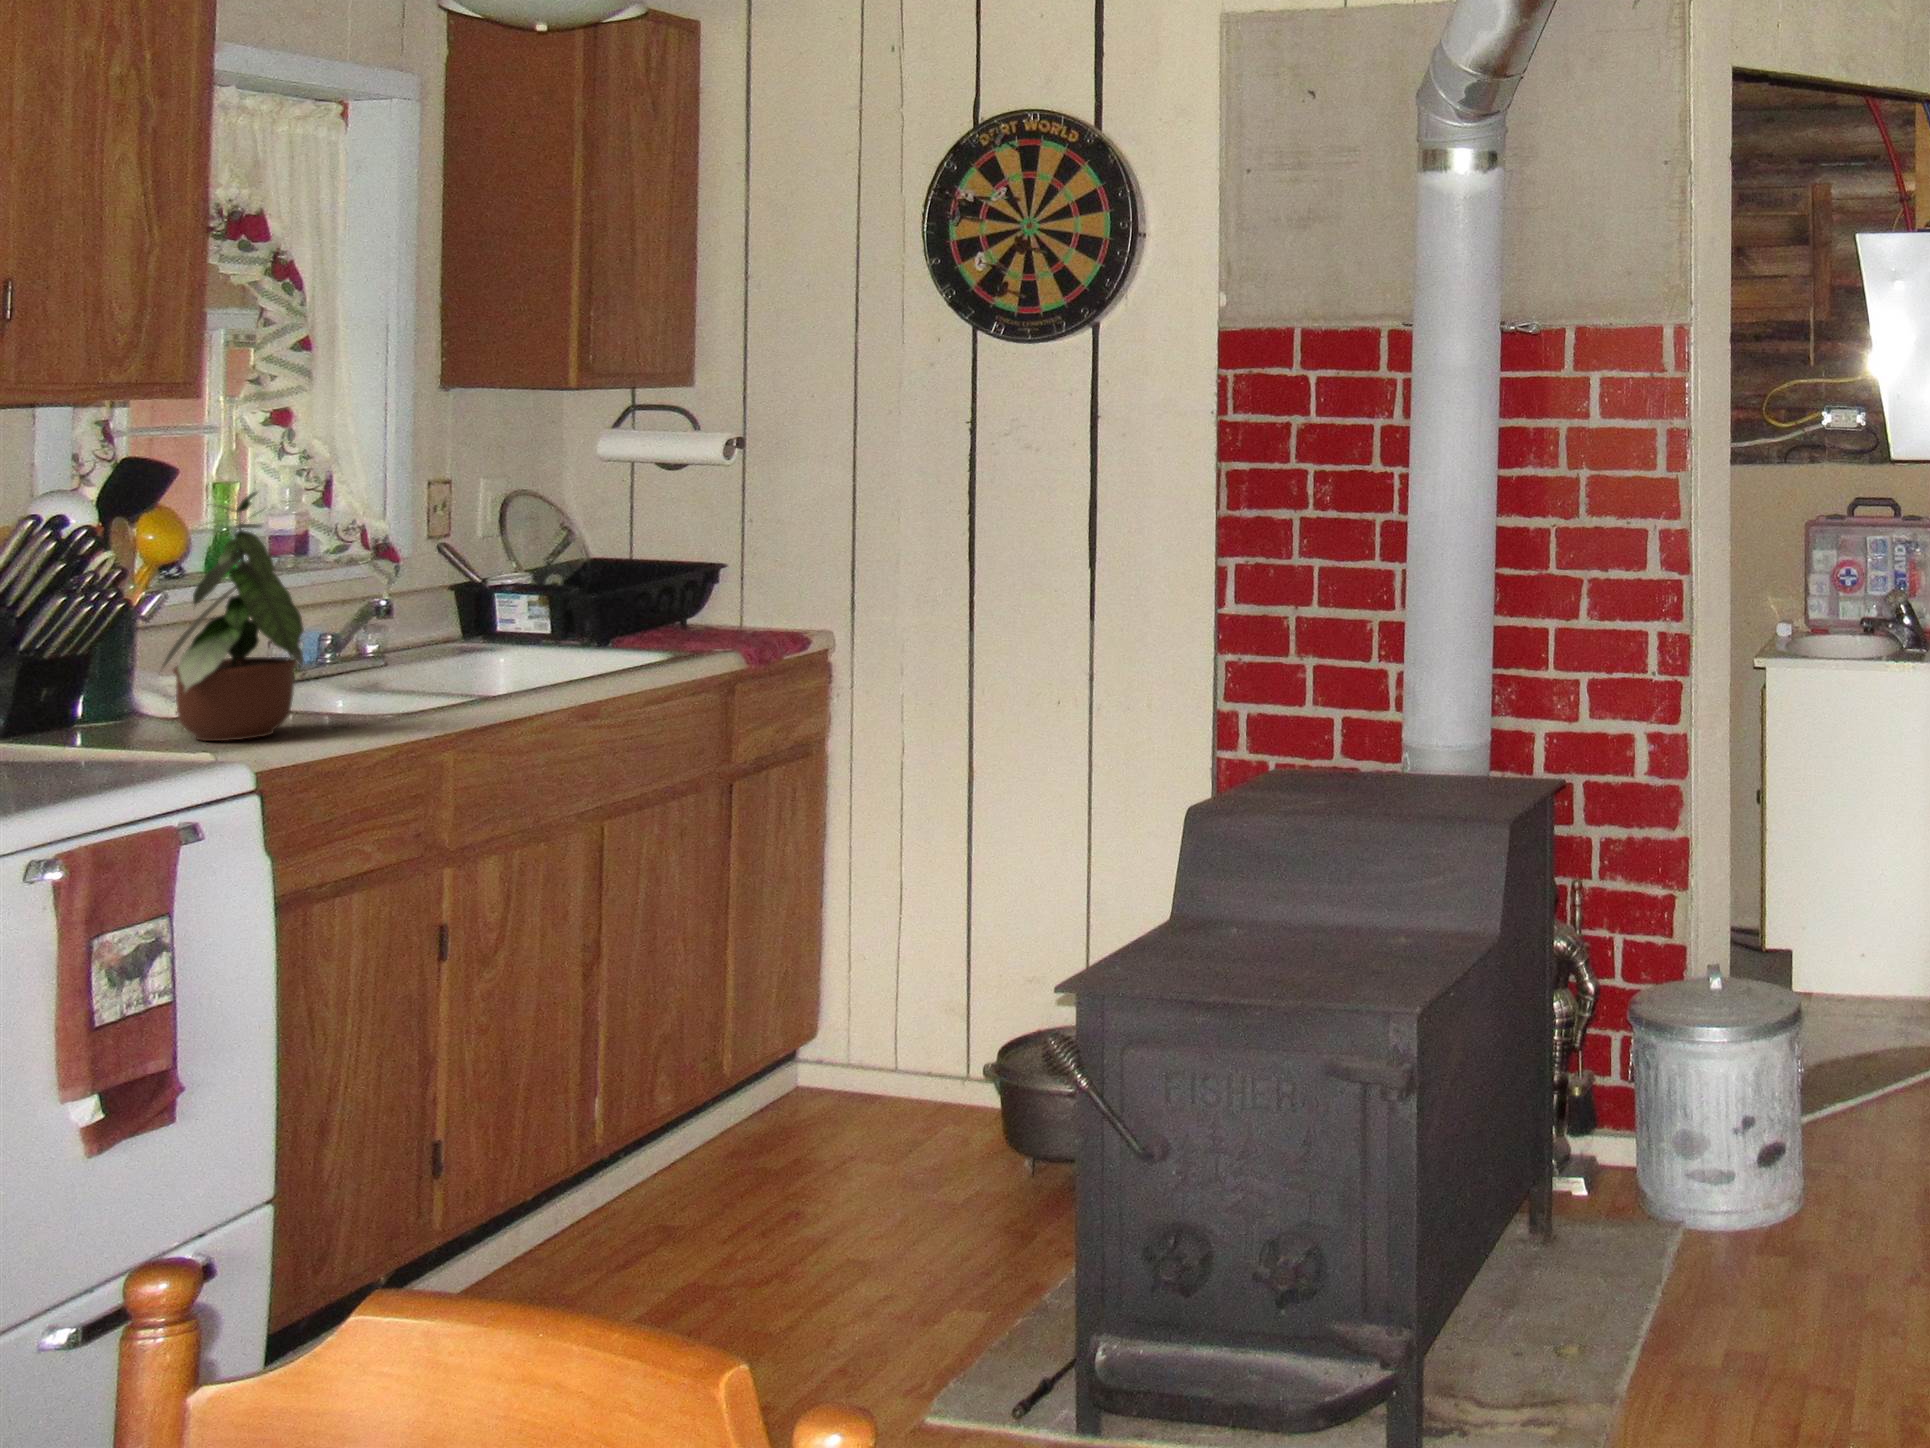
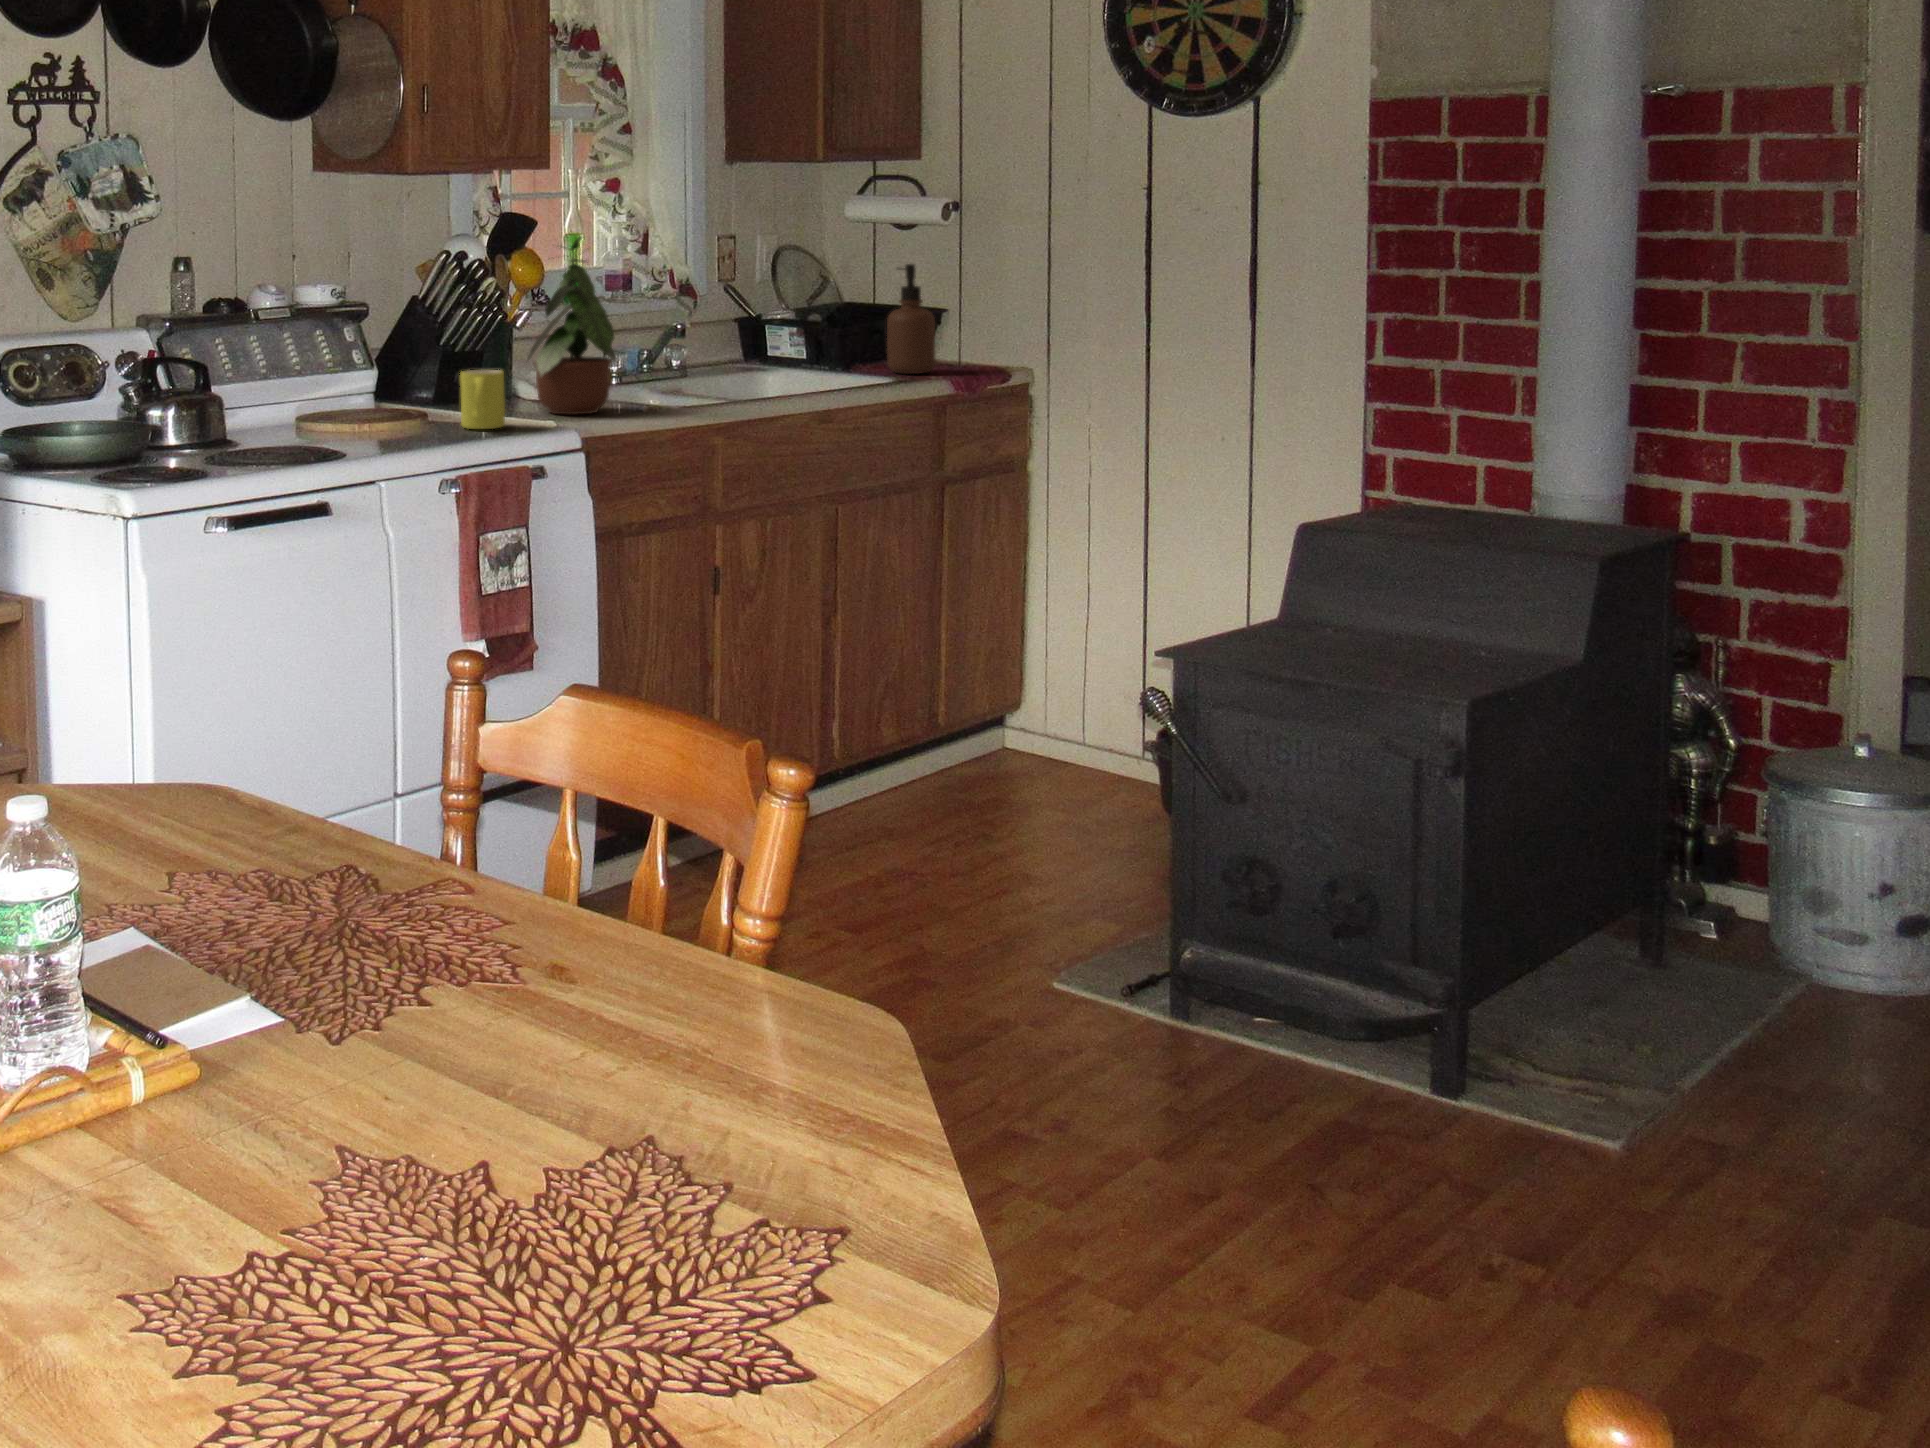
soap dispenser: none [665,515,726,651] -> present [887,264,936,374]
mug: none [57,686,131,775] -> present [460,370,505,429]

